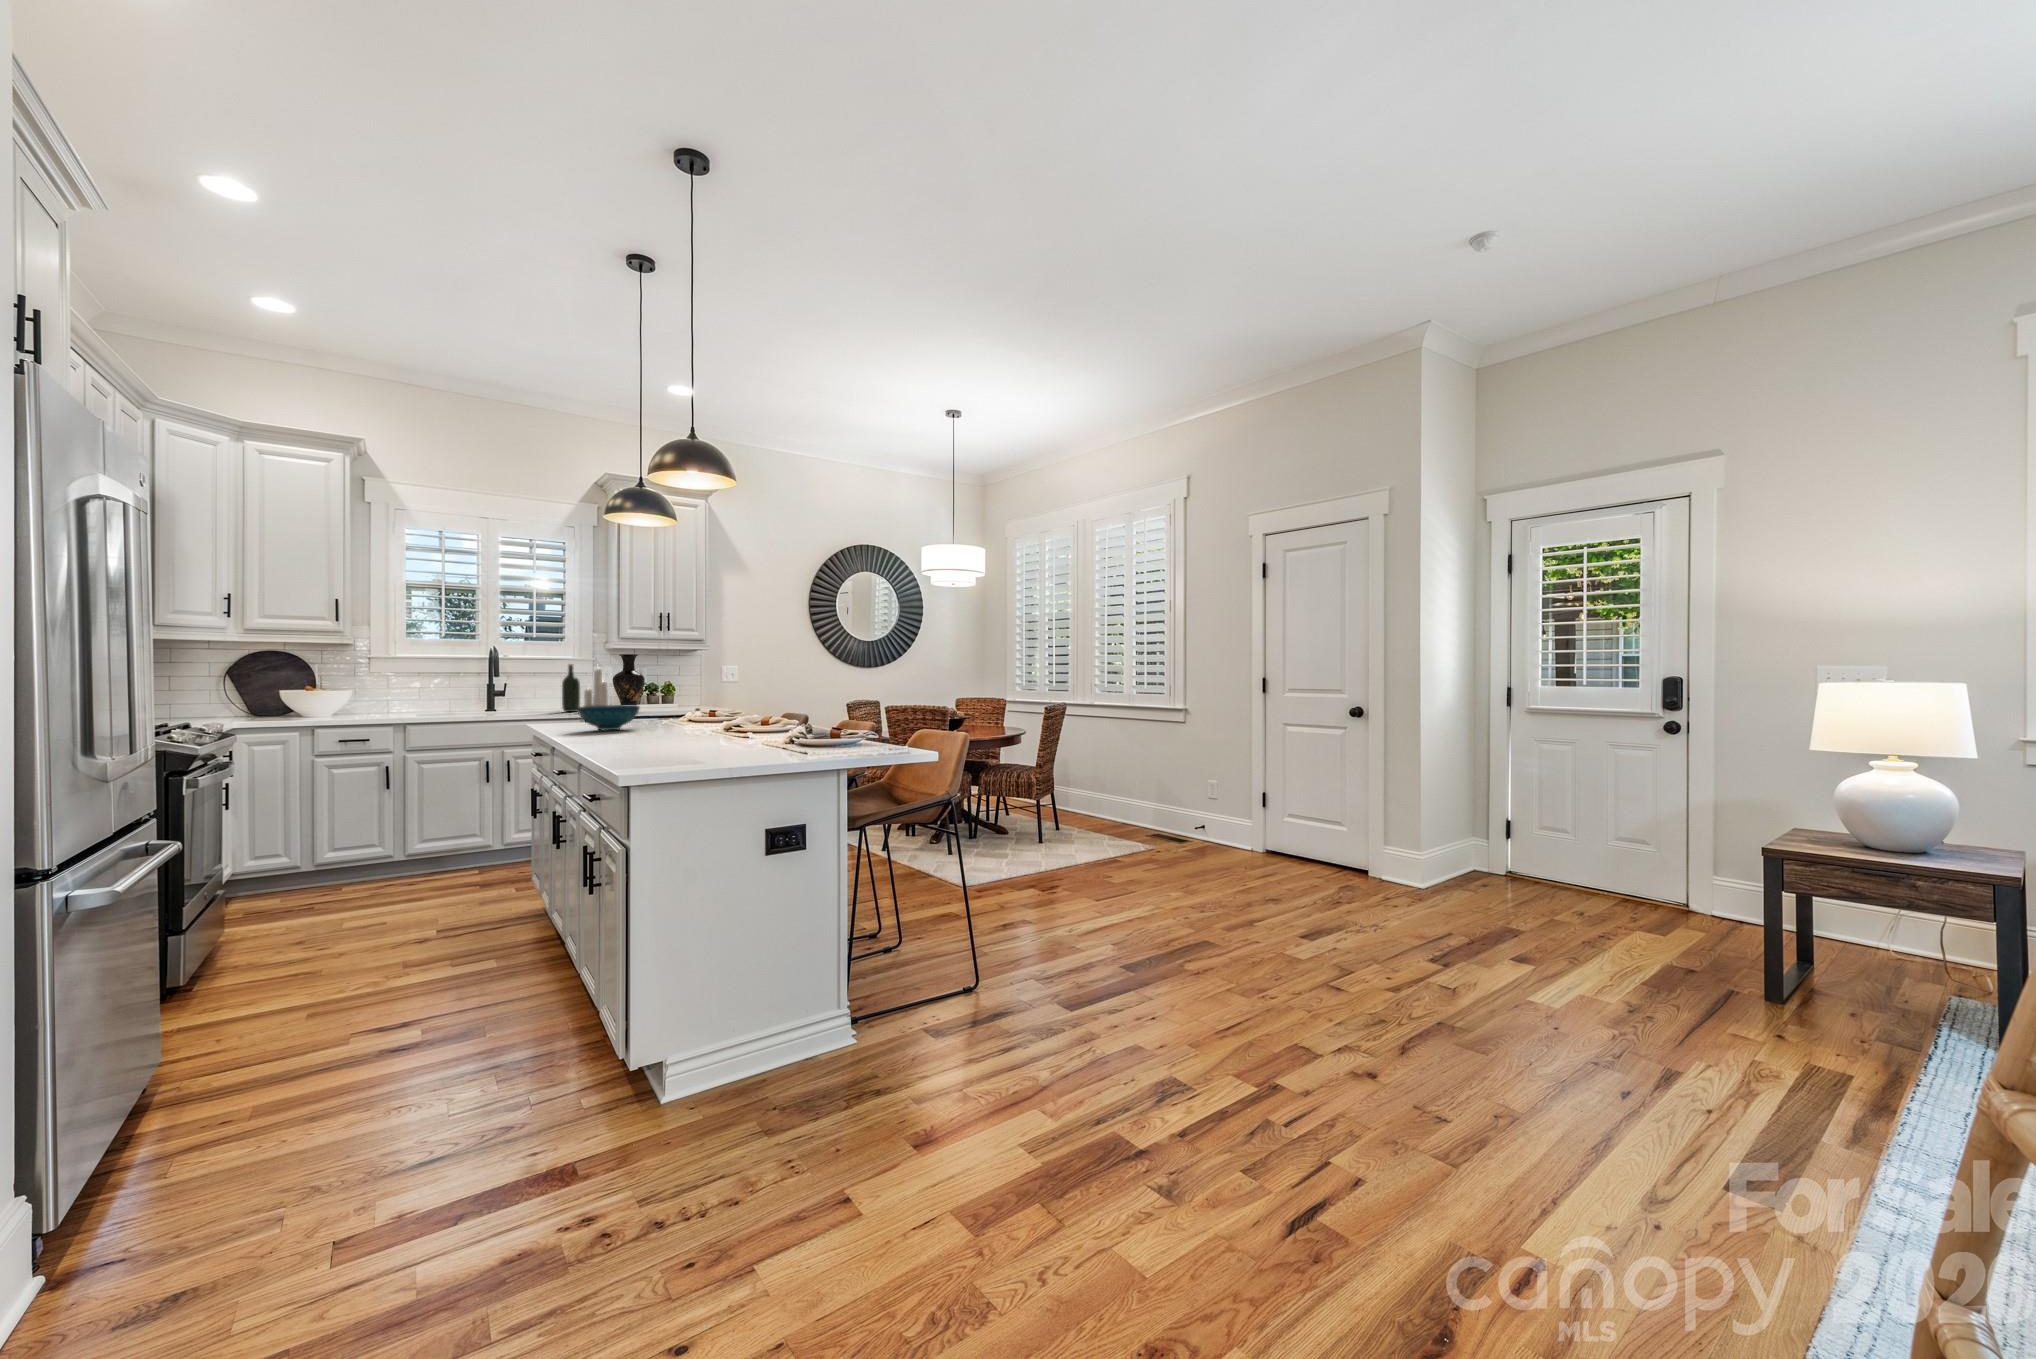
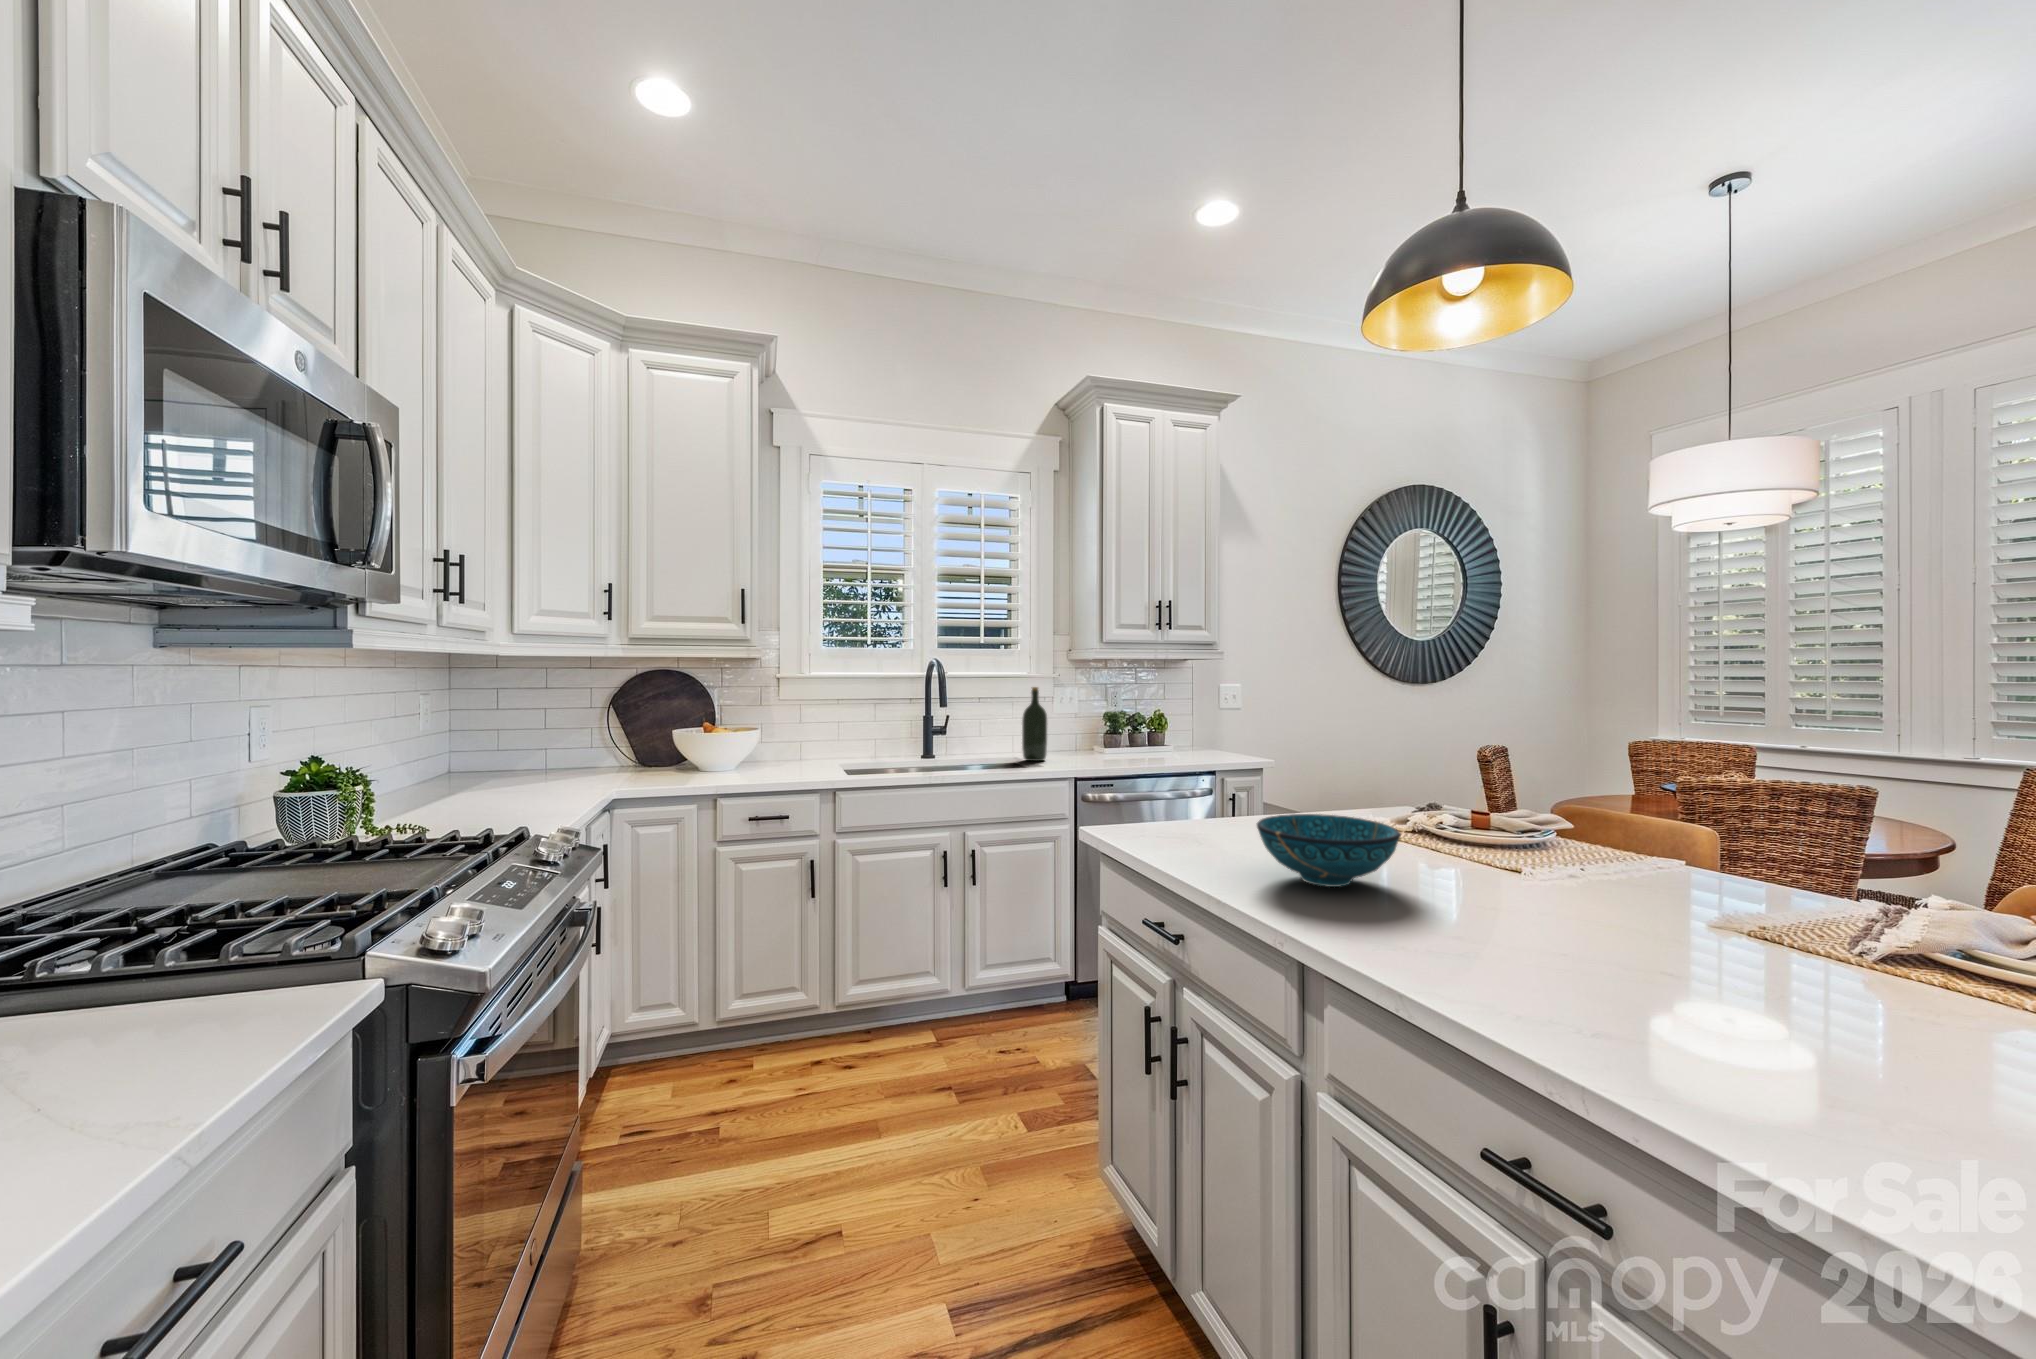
vase: present [613,654,645,705] -> none [1114,675,1163,771]
candle: present [584,669,608,706] -> none [1058,682,1096,765]

